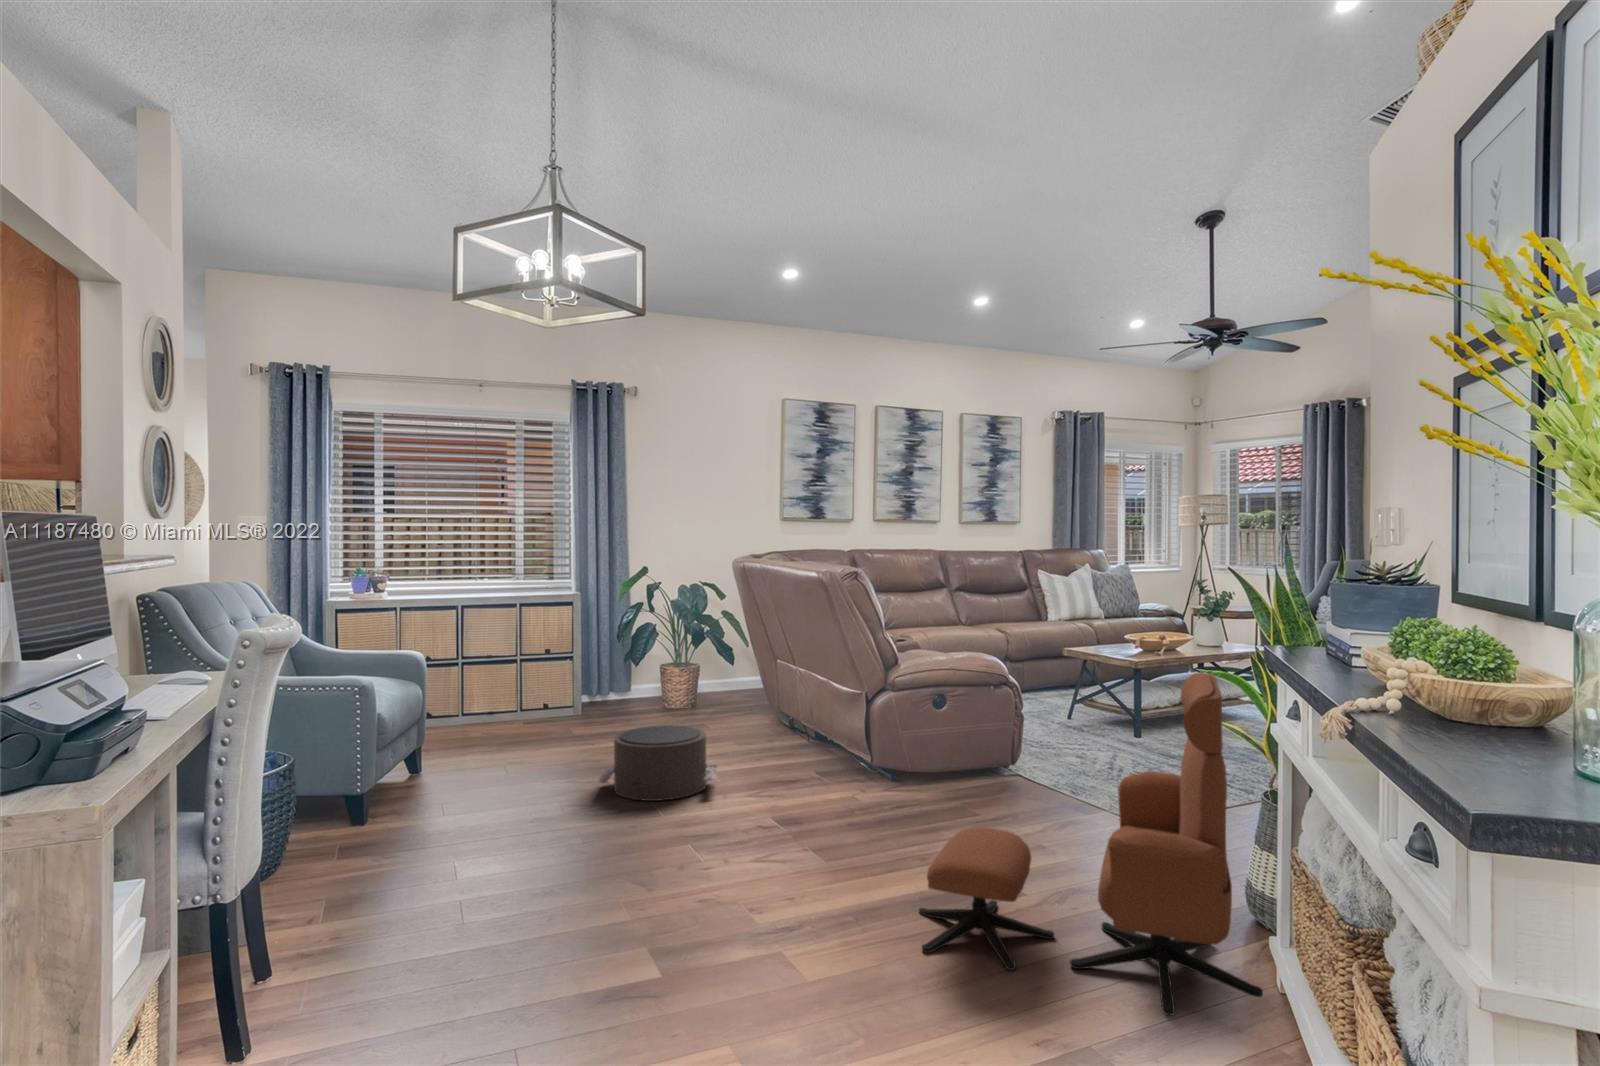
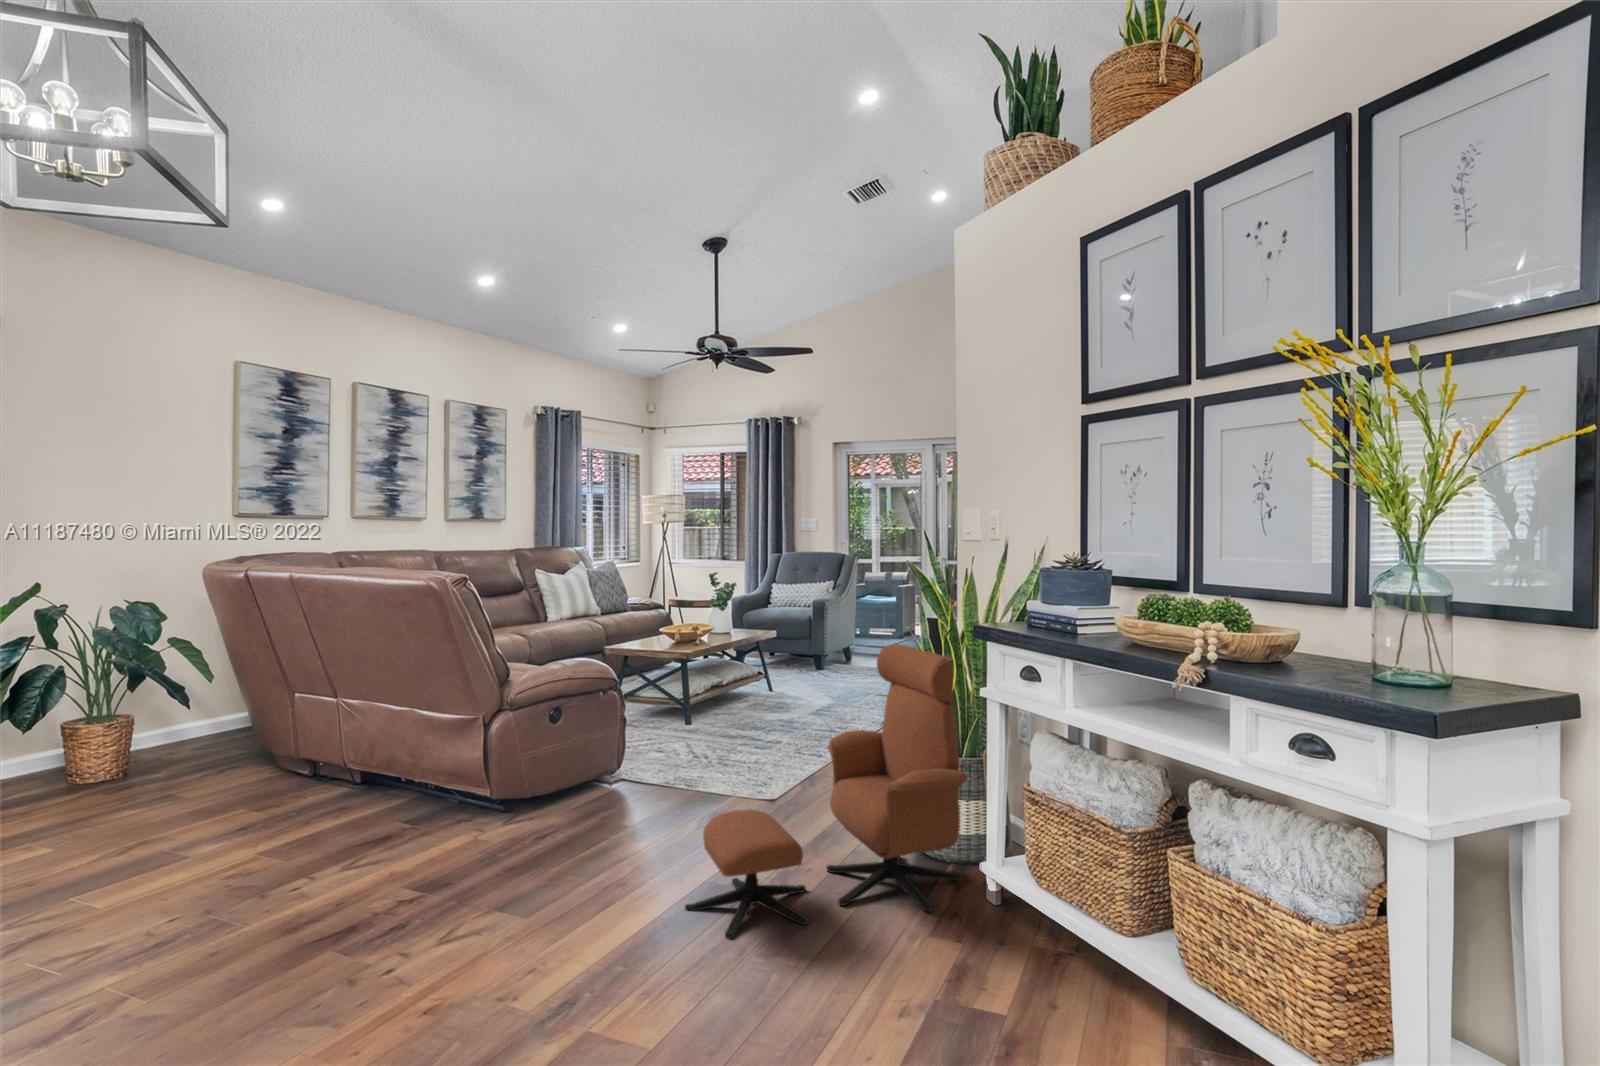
pouf: present [598,725,717,801] -> none [123,796,322,912]

